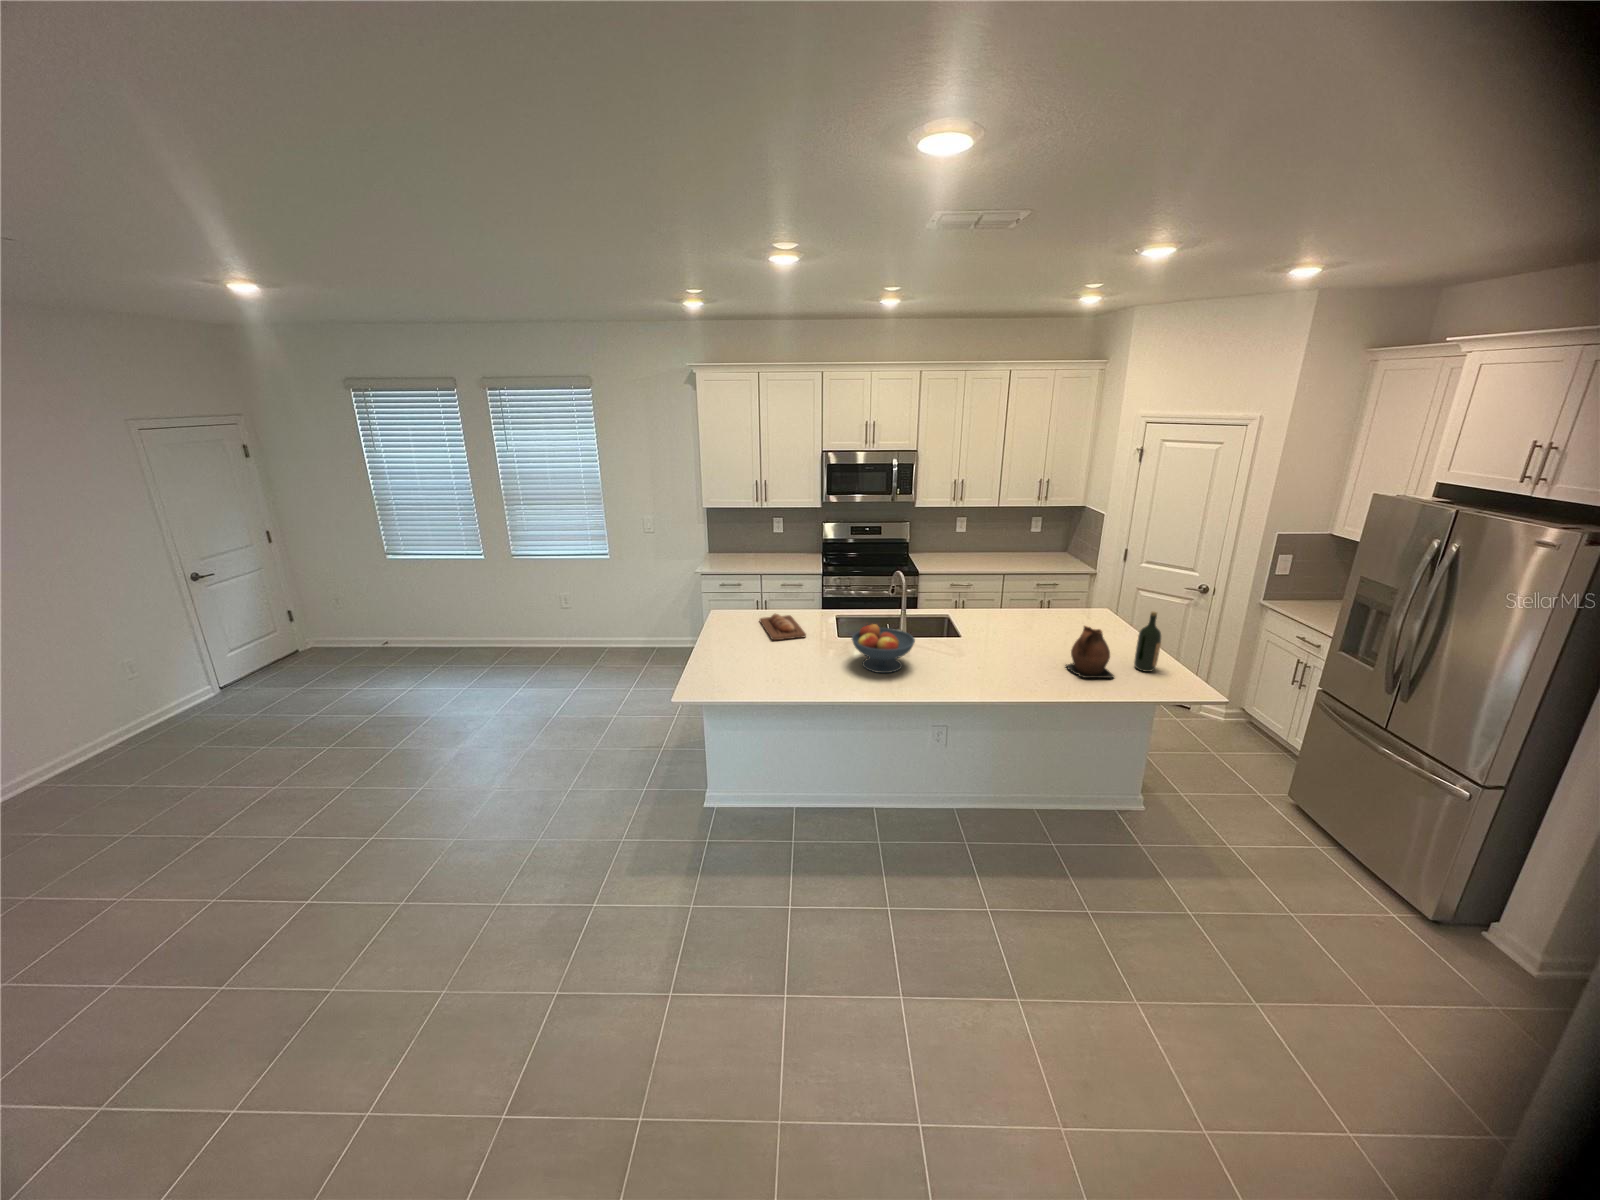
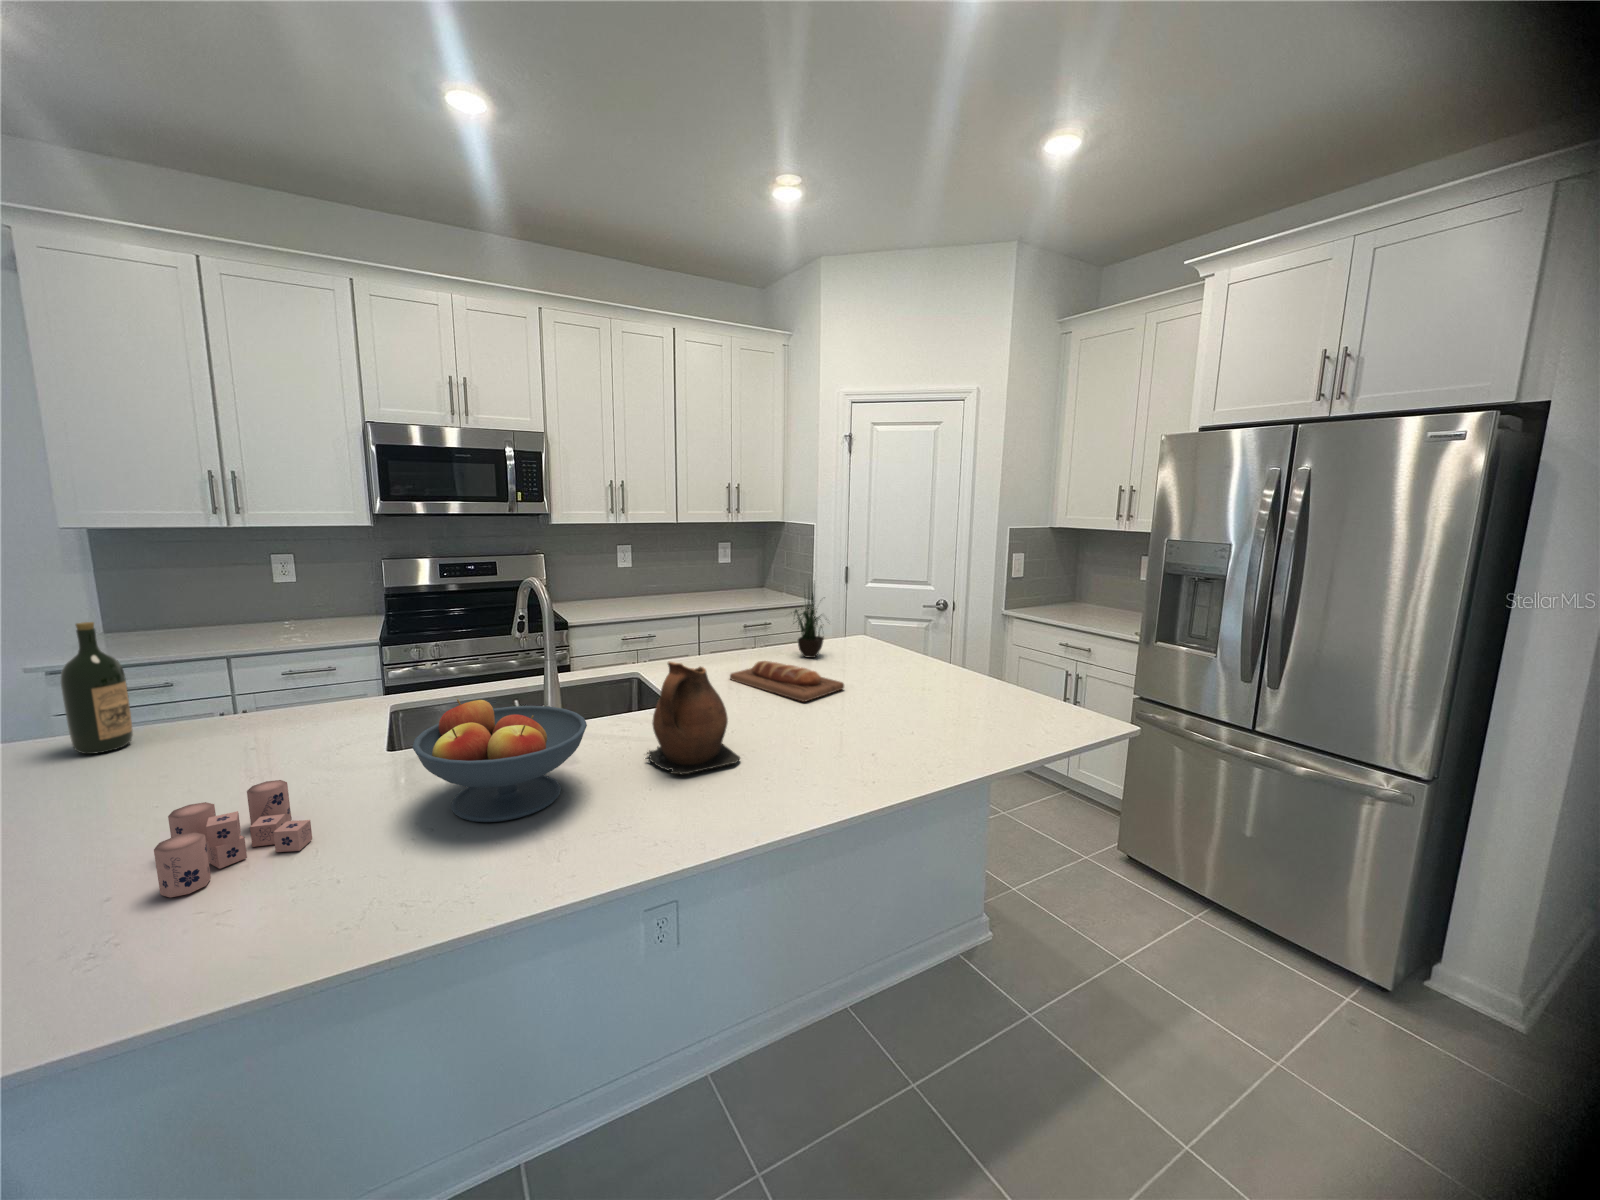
potted plant: none [1046,564,1078,620] -> present [793,593,824,658]
wine bottle: present [1134,612,1161,672] -> present [61,622,133,754]
bread loaf: present [760,614,806,640] -> present [730,661,844,701]
ceramic pitcher: present [1066,626,1114,678] -> present [647,662,740,774]
candle: none [781,642,819,673] -> present [154,780,312,897]

